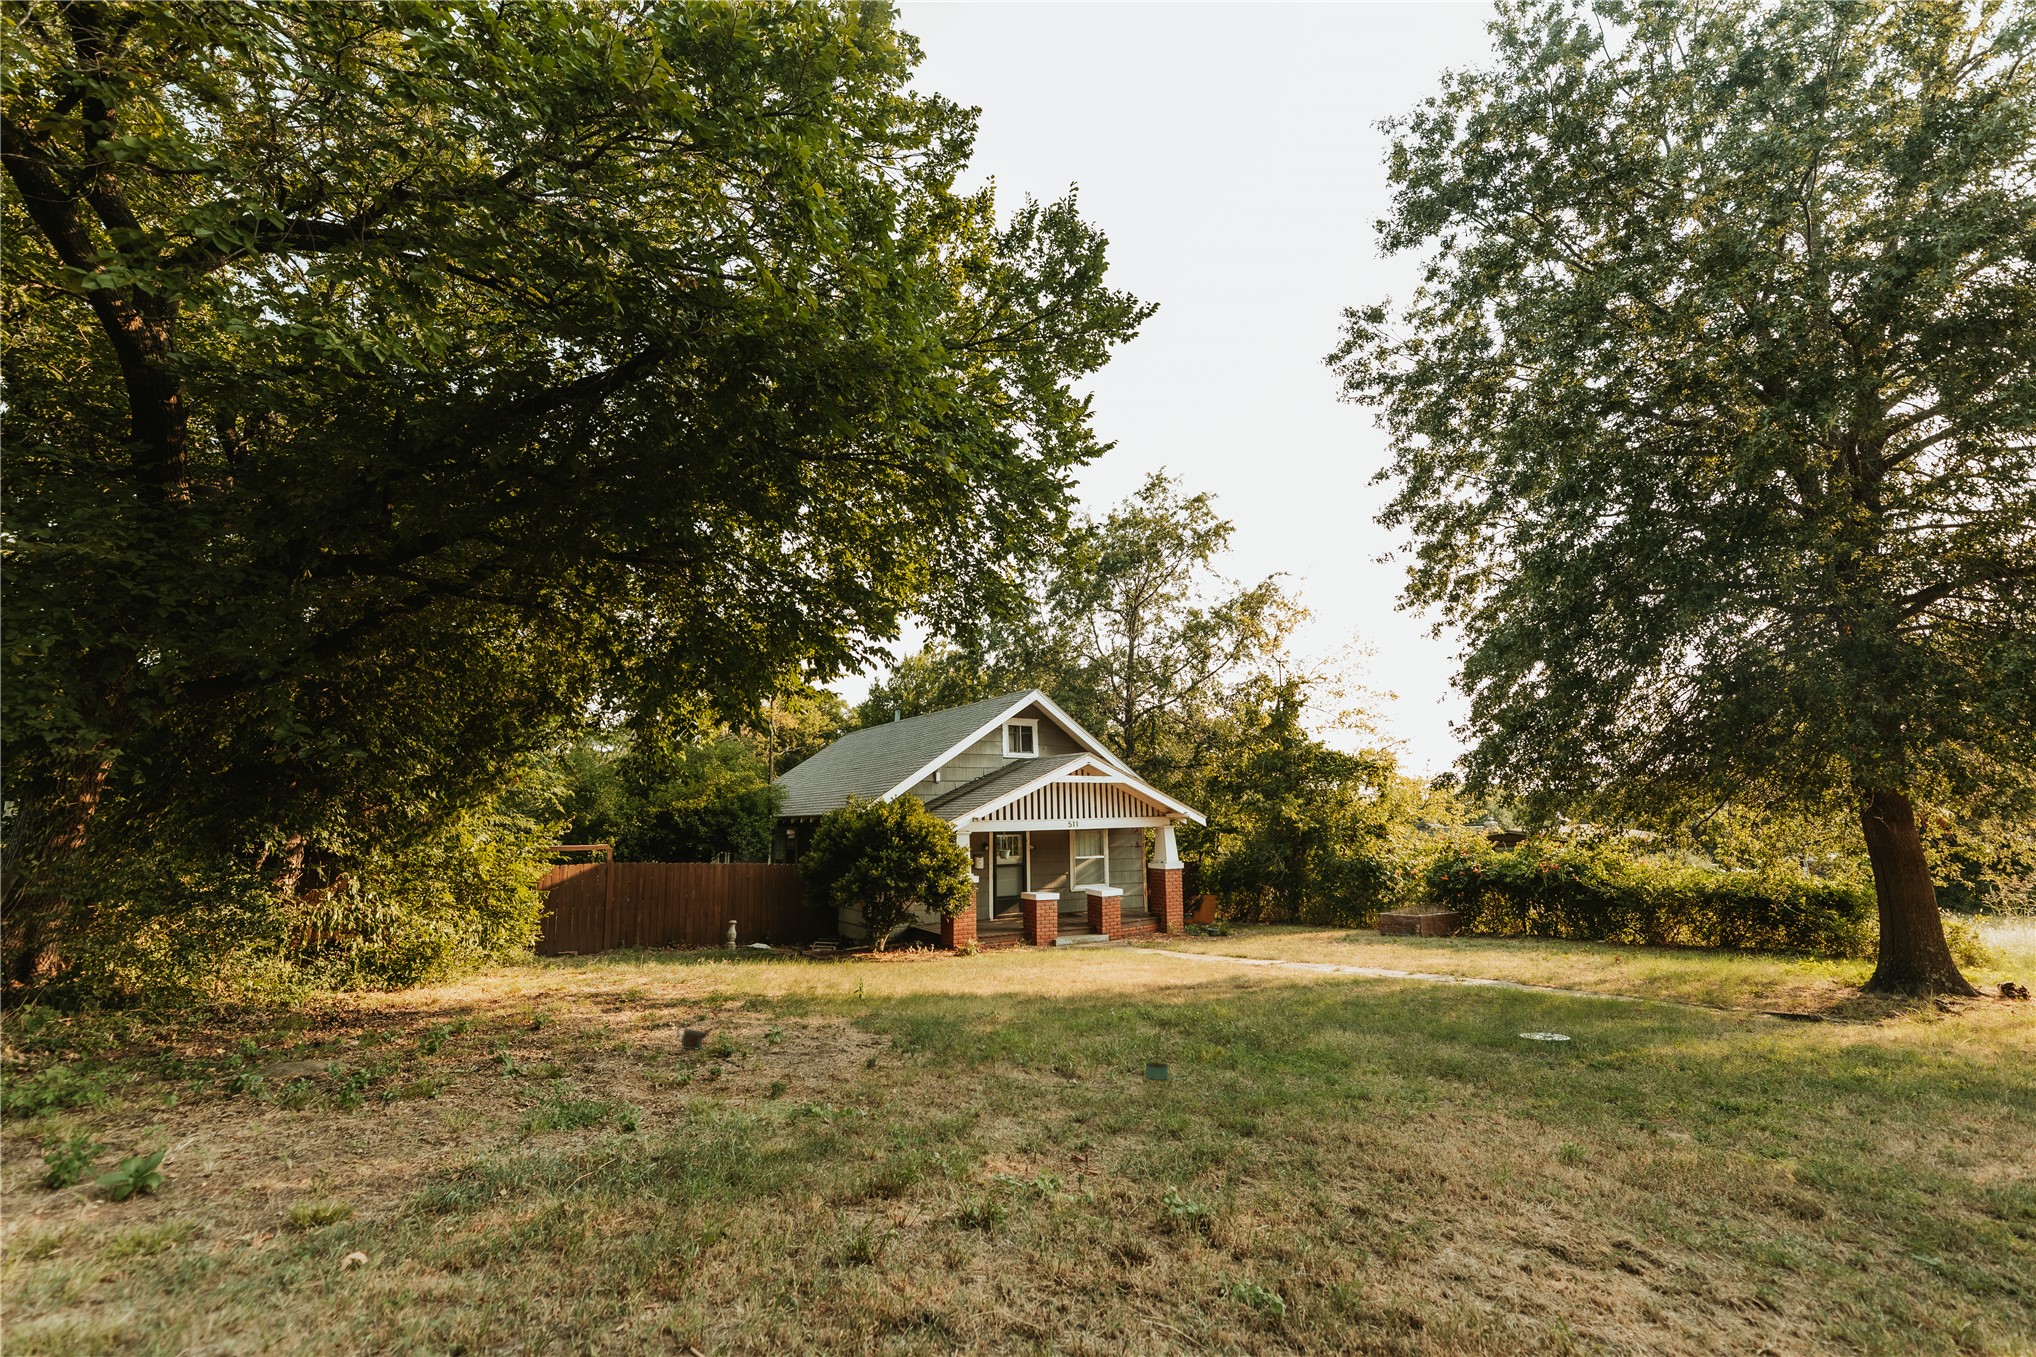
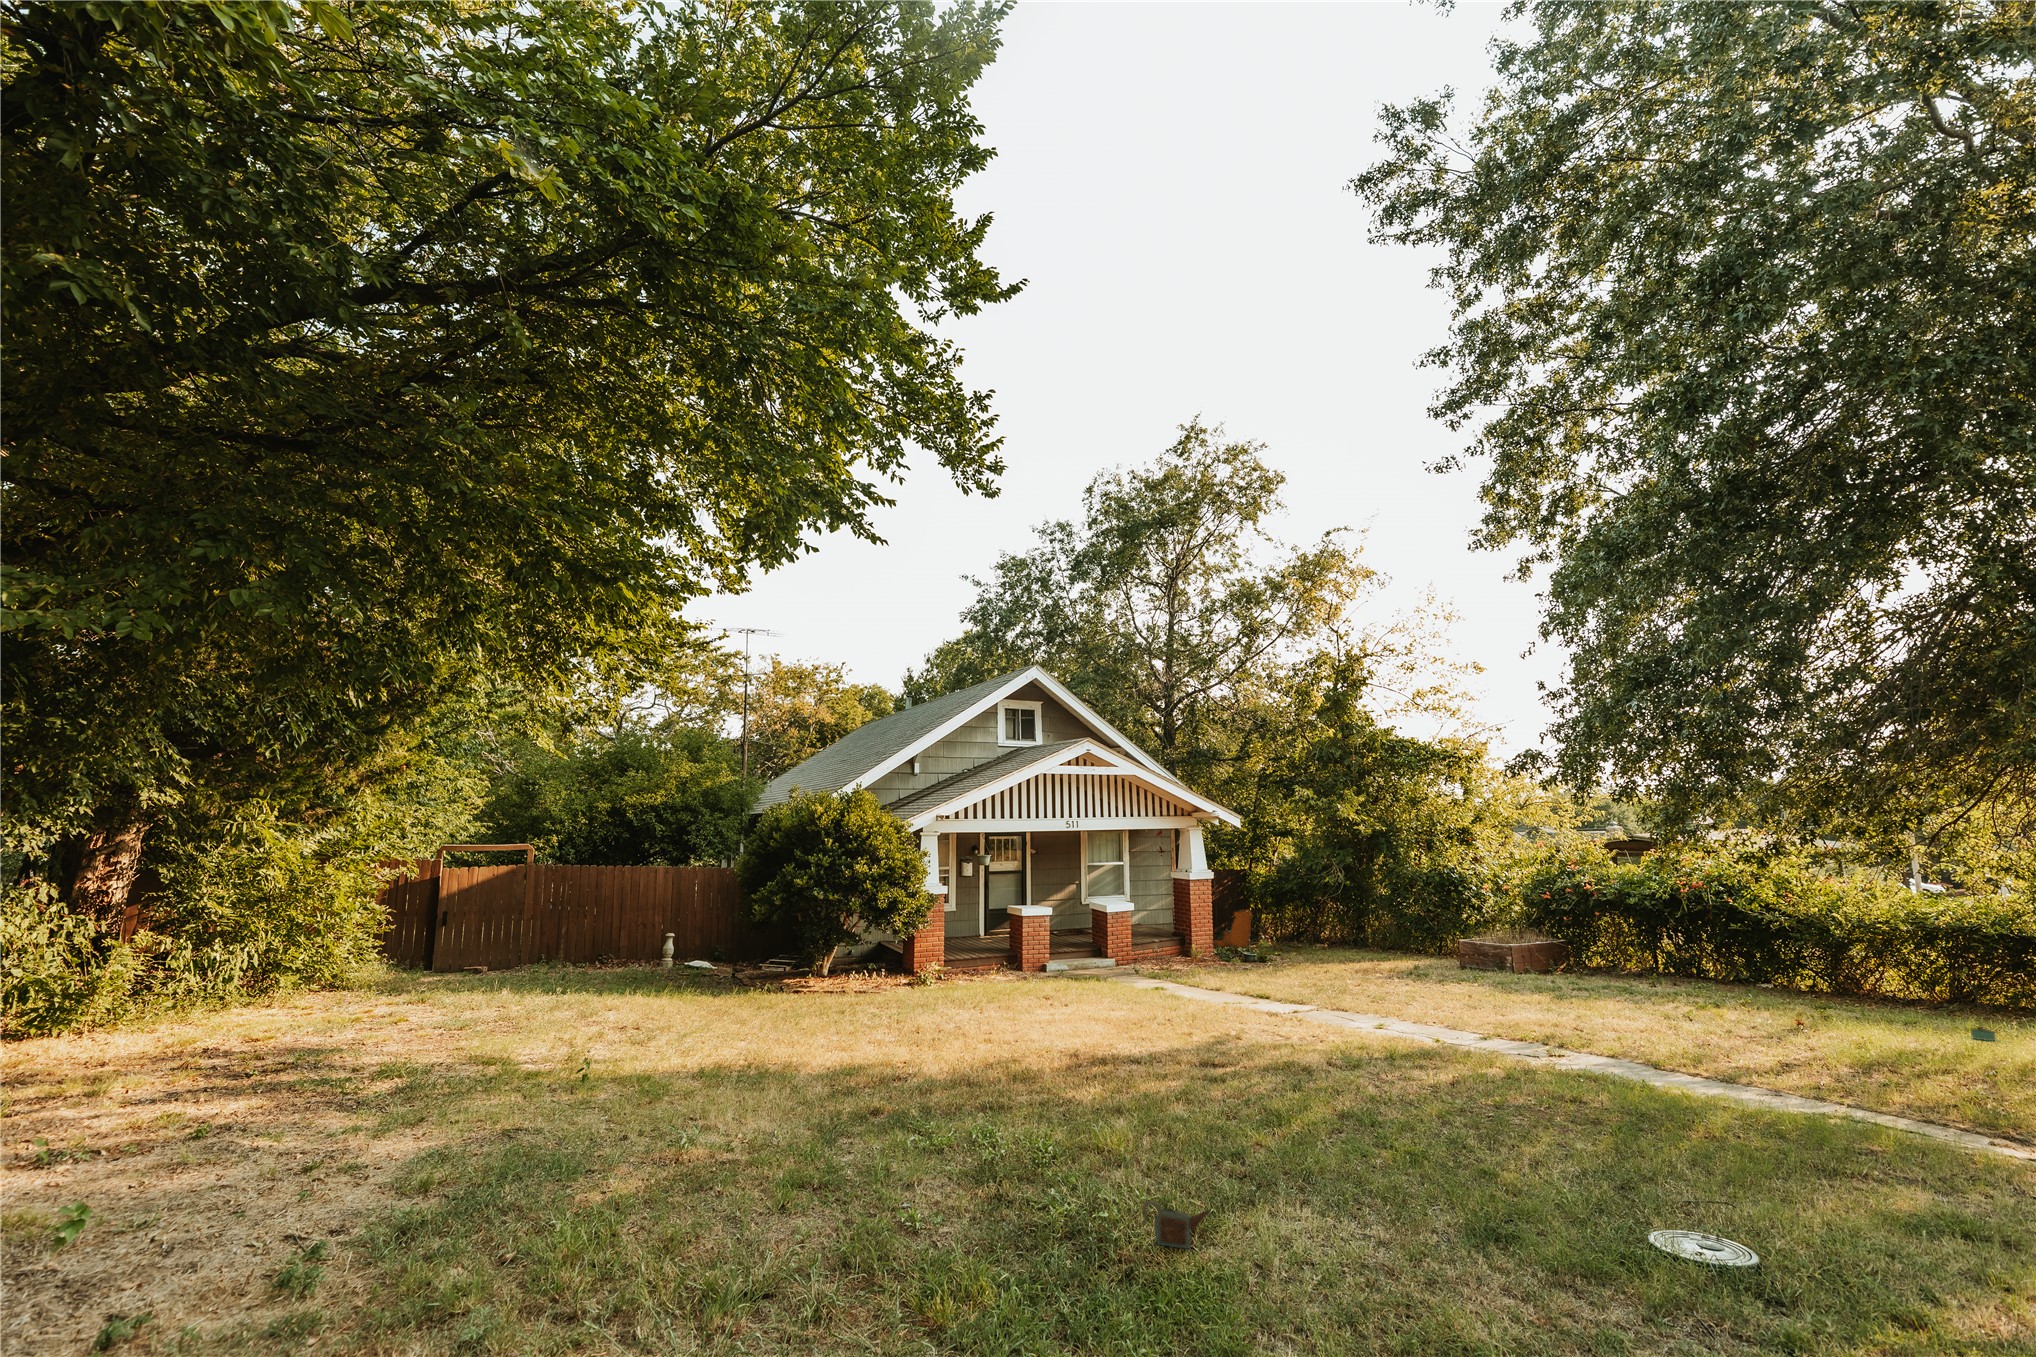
potted plant: present [1144,1005,1182,1080] -> present [1969,985,2000,1041]
watering can: present [677,1026,712,1049] -> present [1142,1201,1209,1249]

